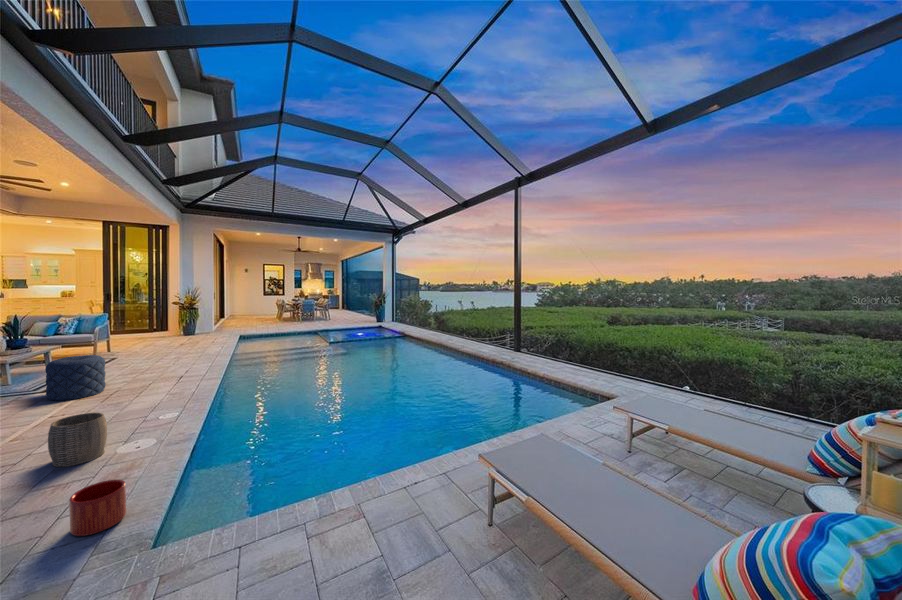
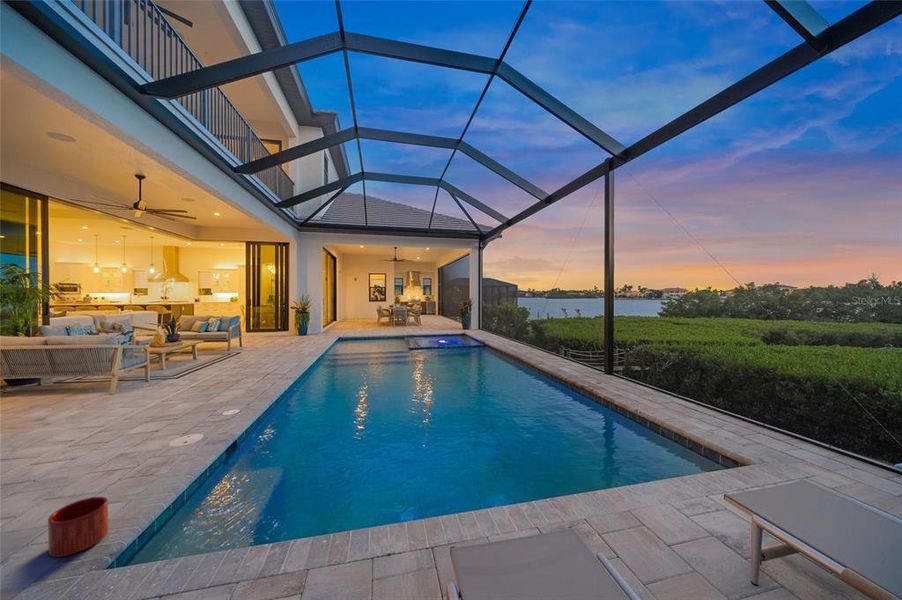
pouf: present [45,355,106,401] -> none [165,354,208,391]
woven basket: present [48,413,107,467] -> none [108,413,158,463]

